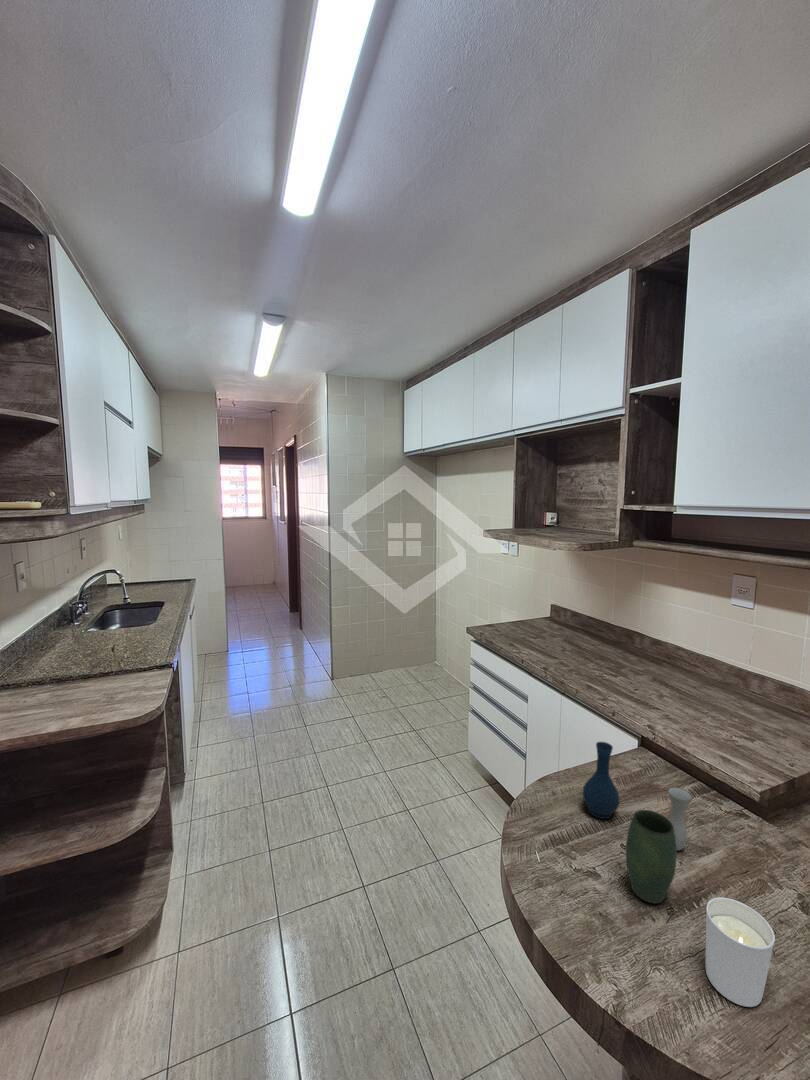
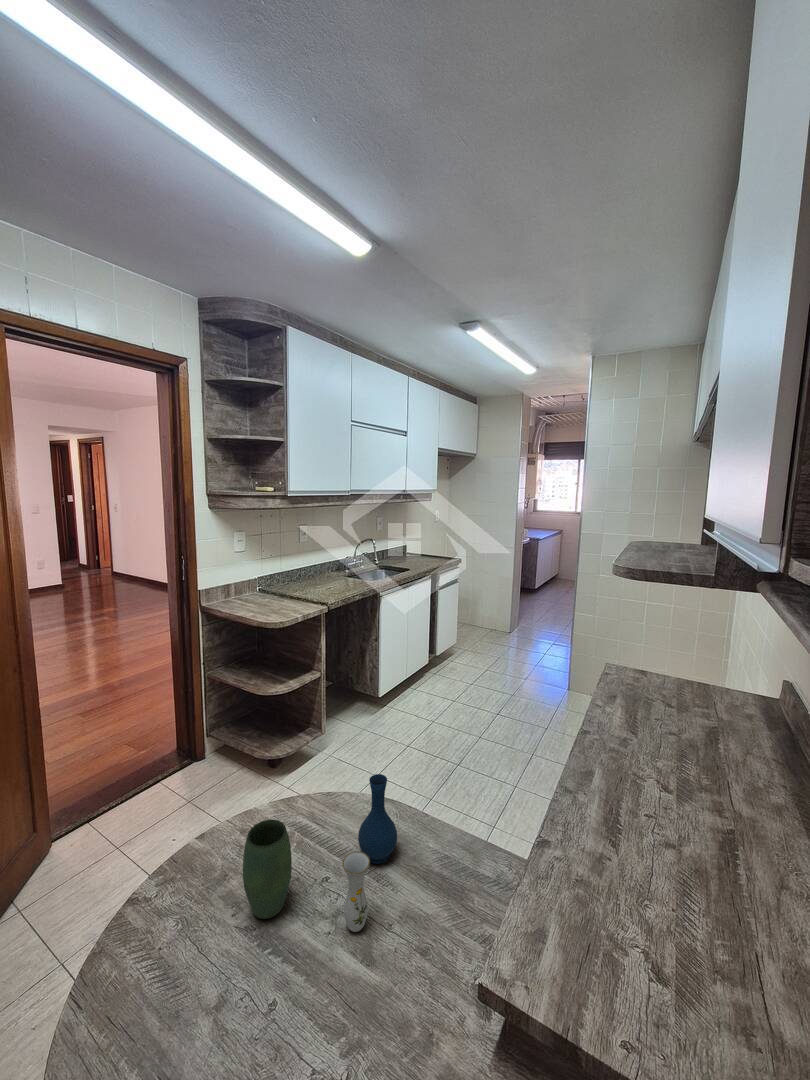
candle holder: present [705,897,775,1007] -> none [136,898,201,1012]

